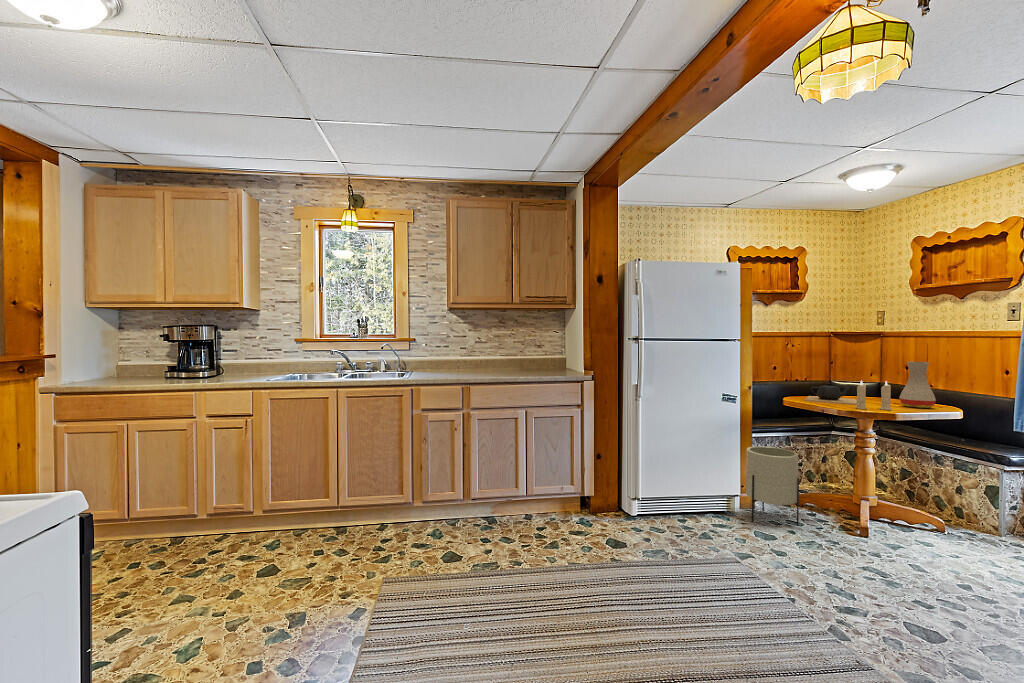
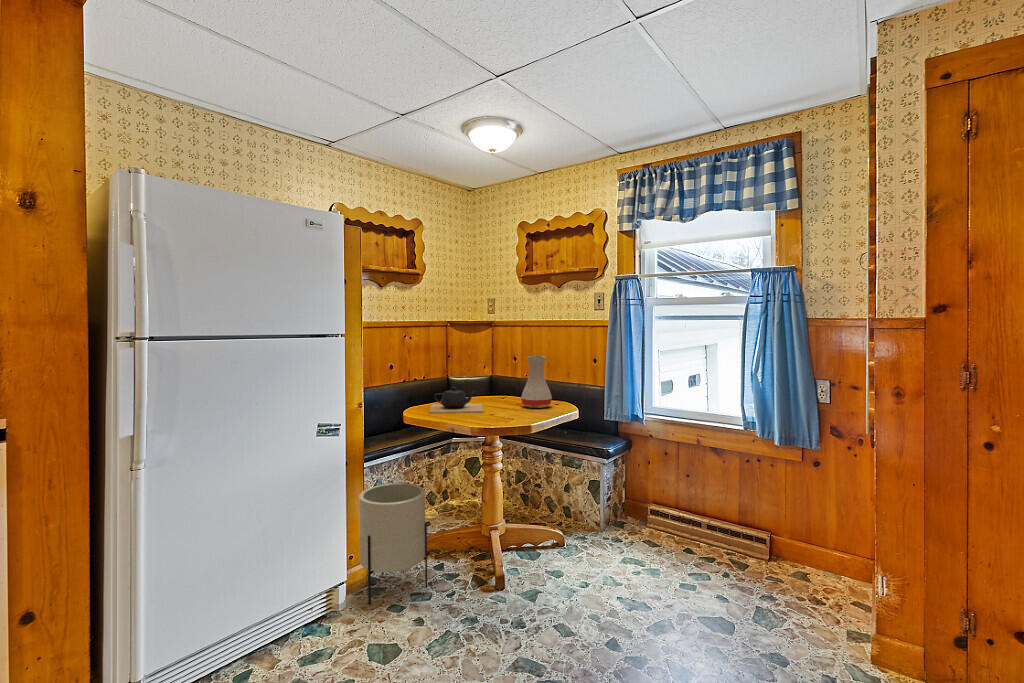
candle: present [855,381,892,410] -> none [485,381,521,420]

